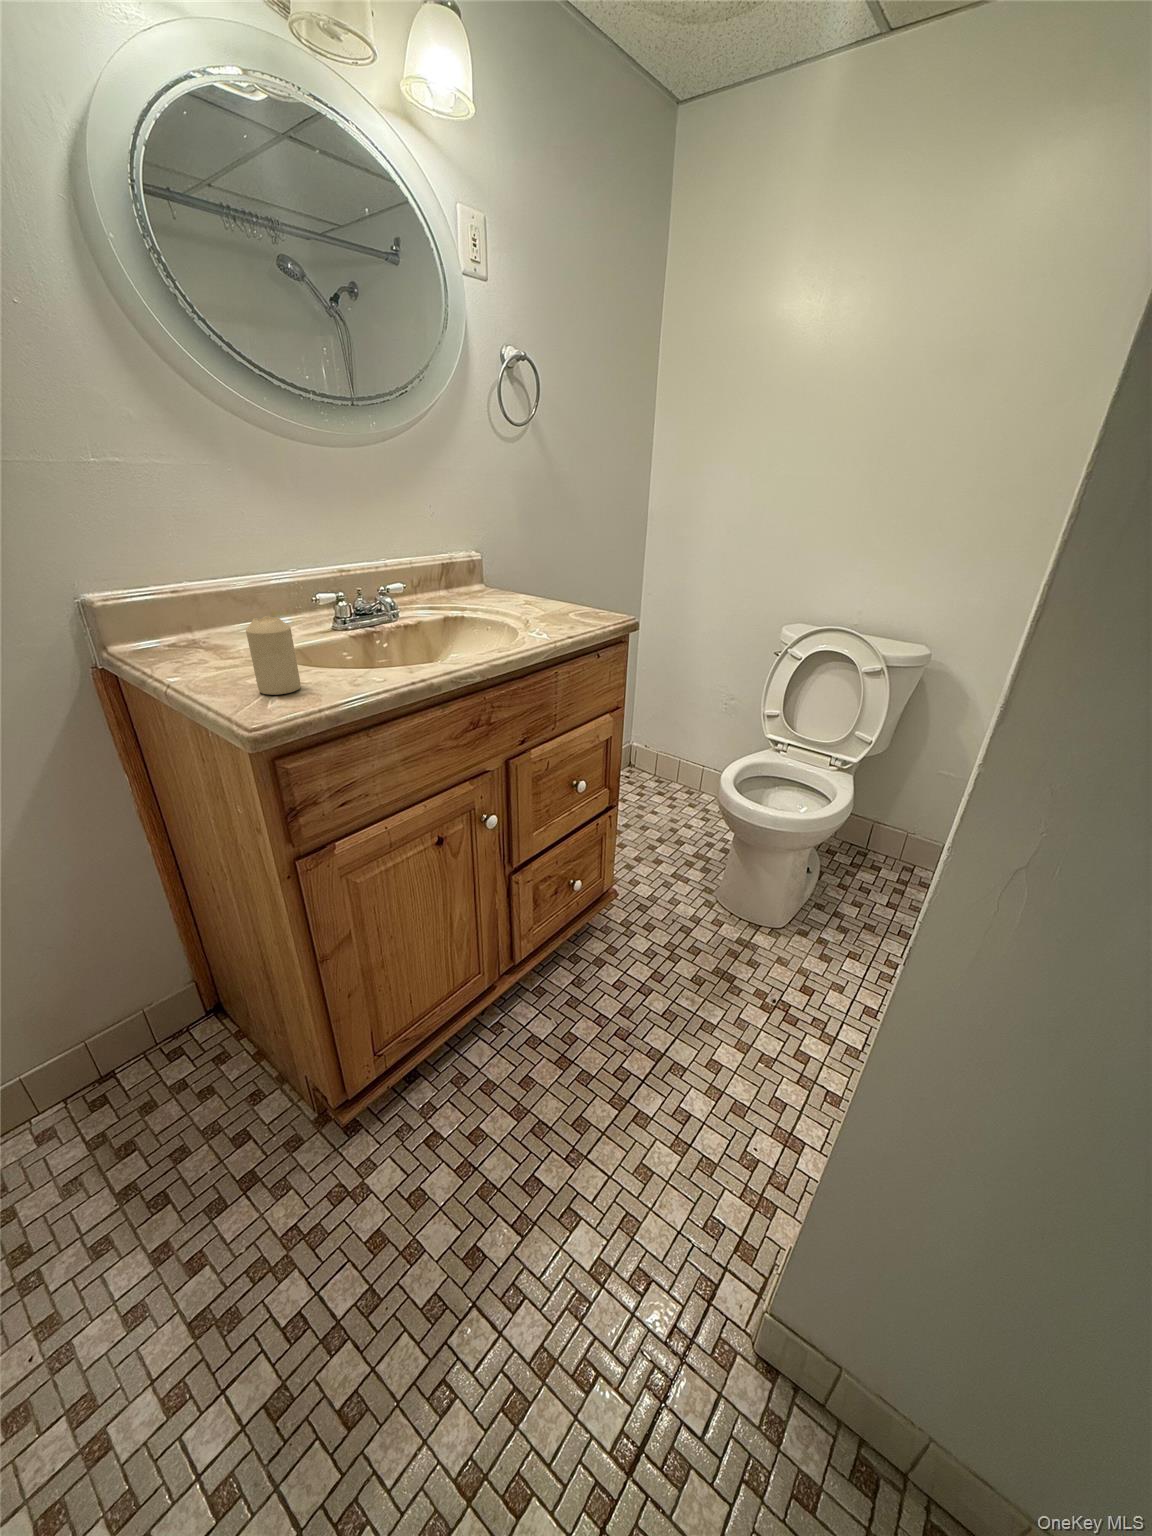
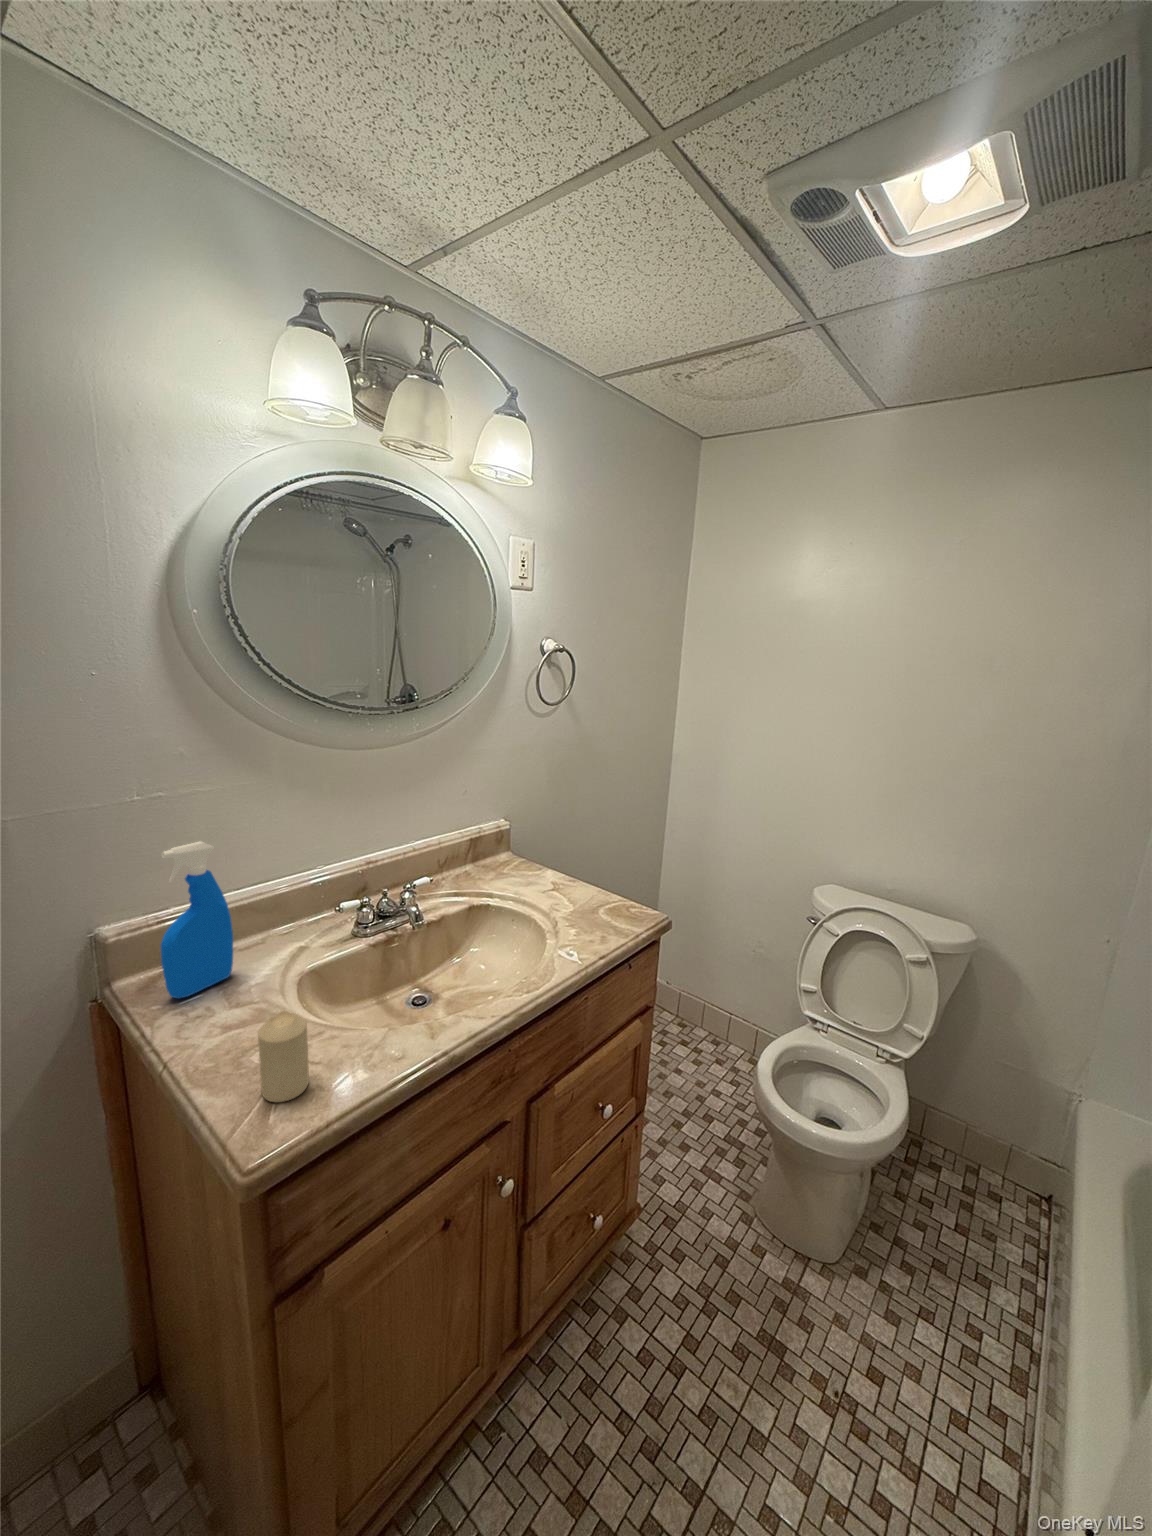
spray bottle: none [125,496,219,655] -> present [161,841,233,998]

